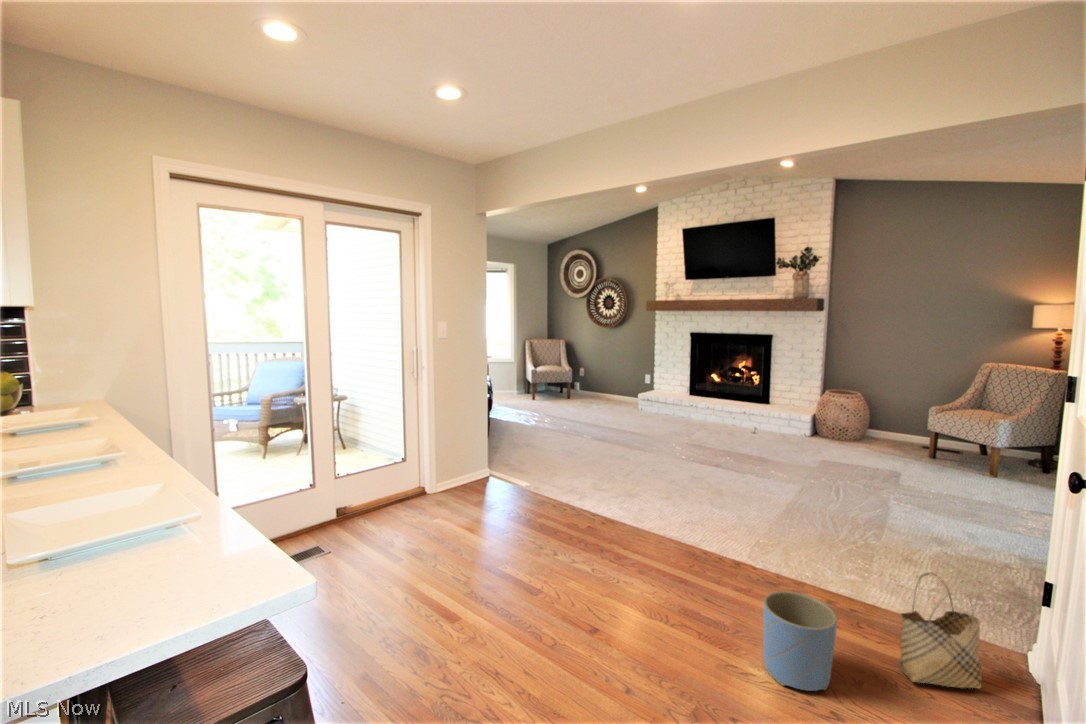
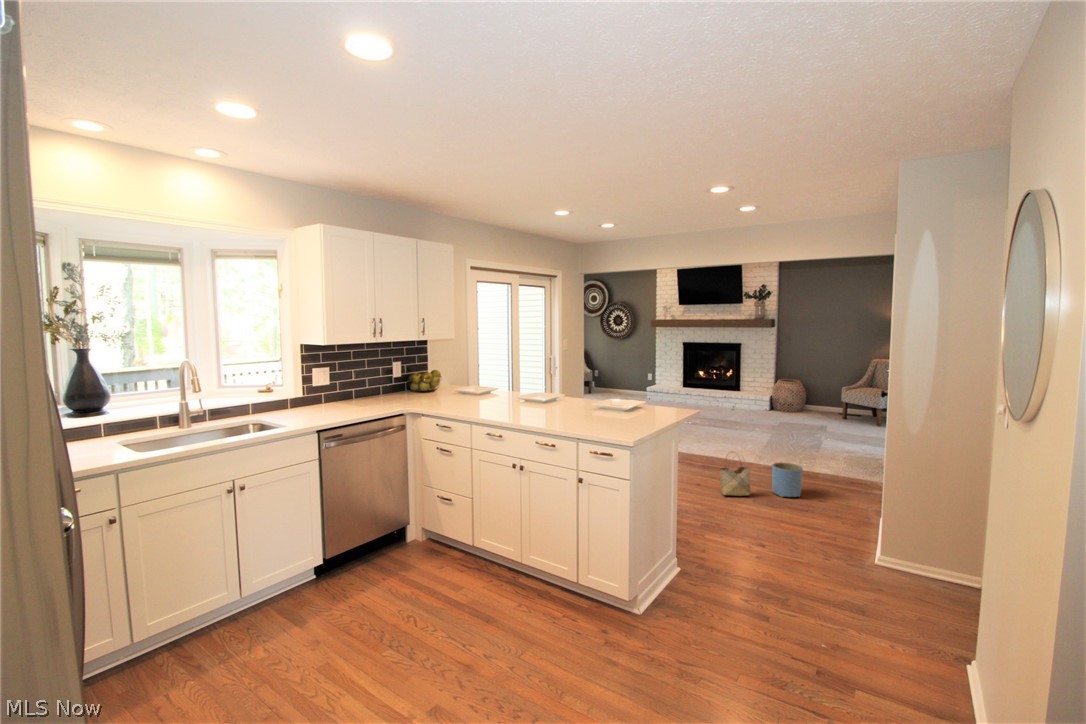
woven basket: present [899,573,982,688] -> present [720,466,750,496]

